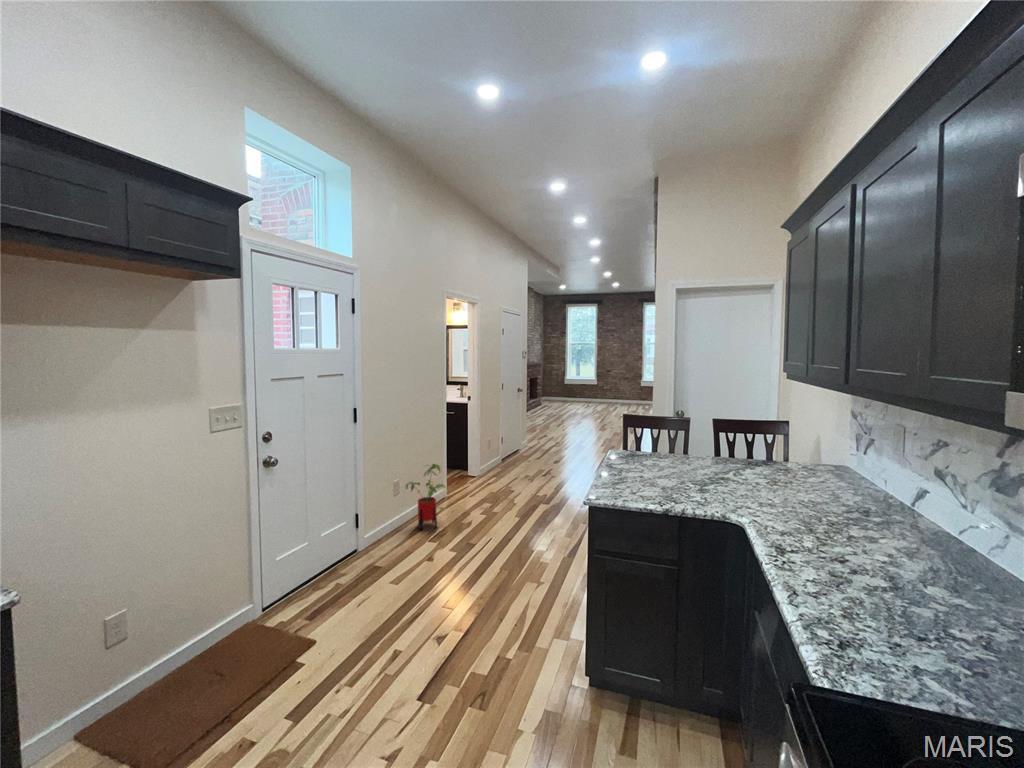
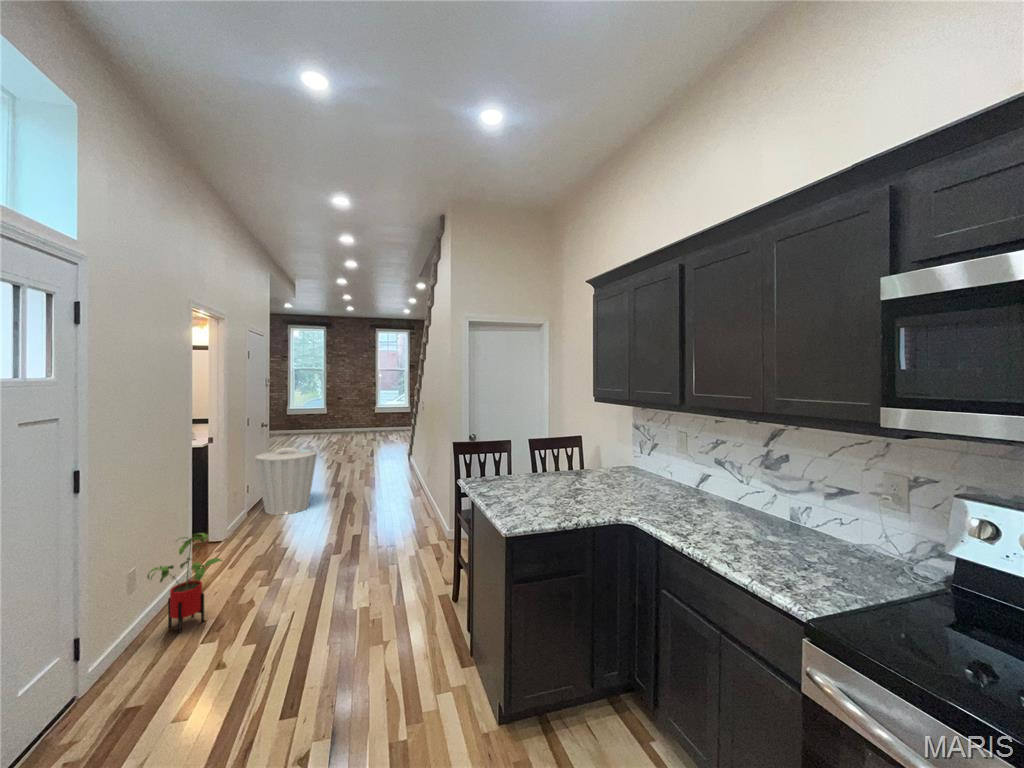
trash can: none [507,410,553,466] -> present [255,448,317,515]

